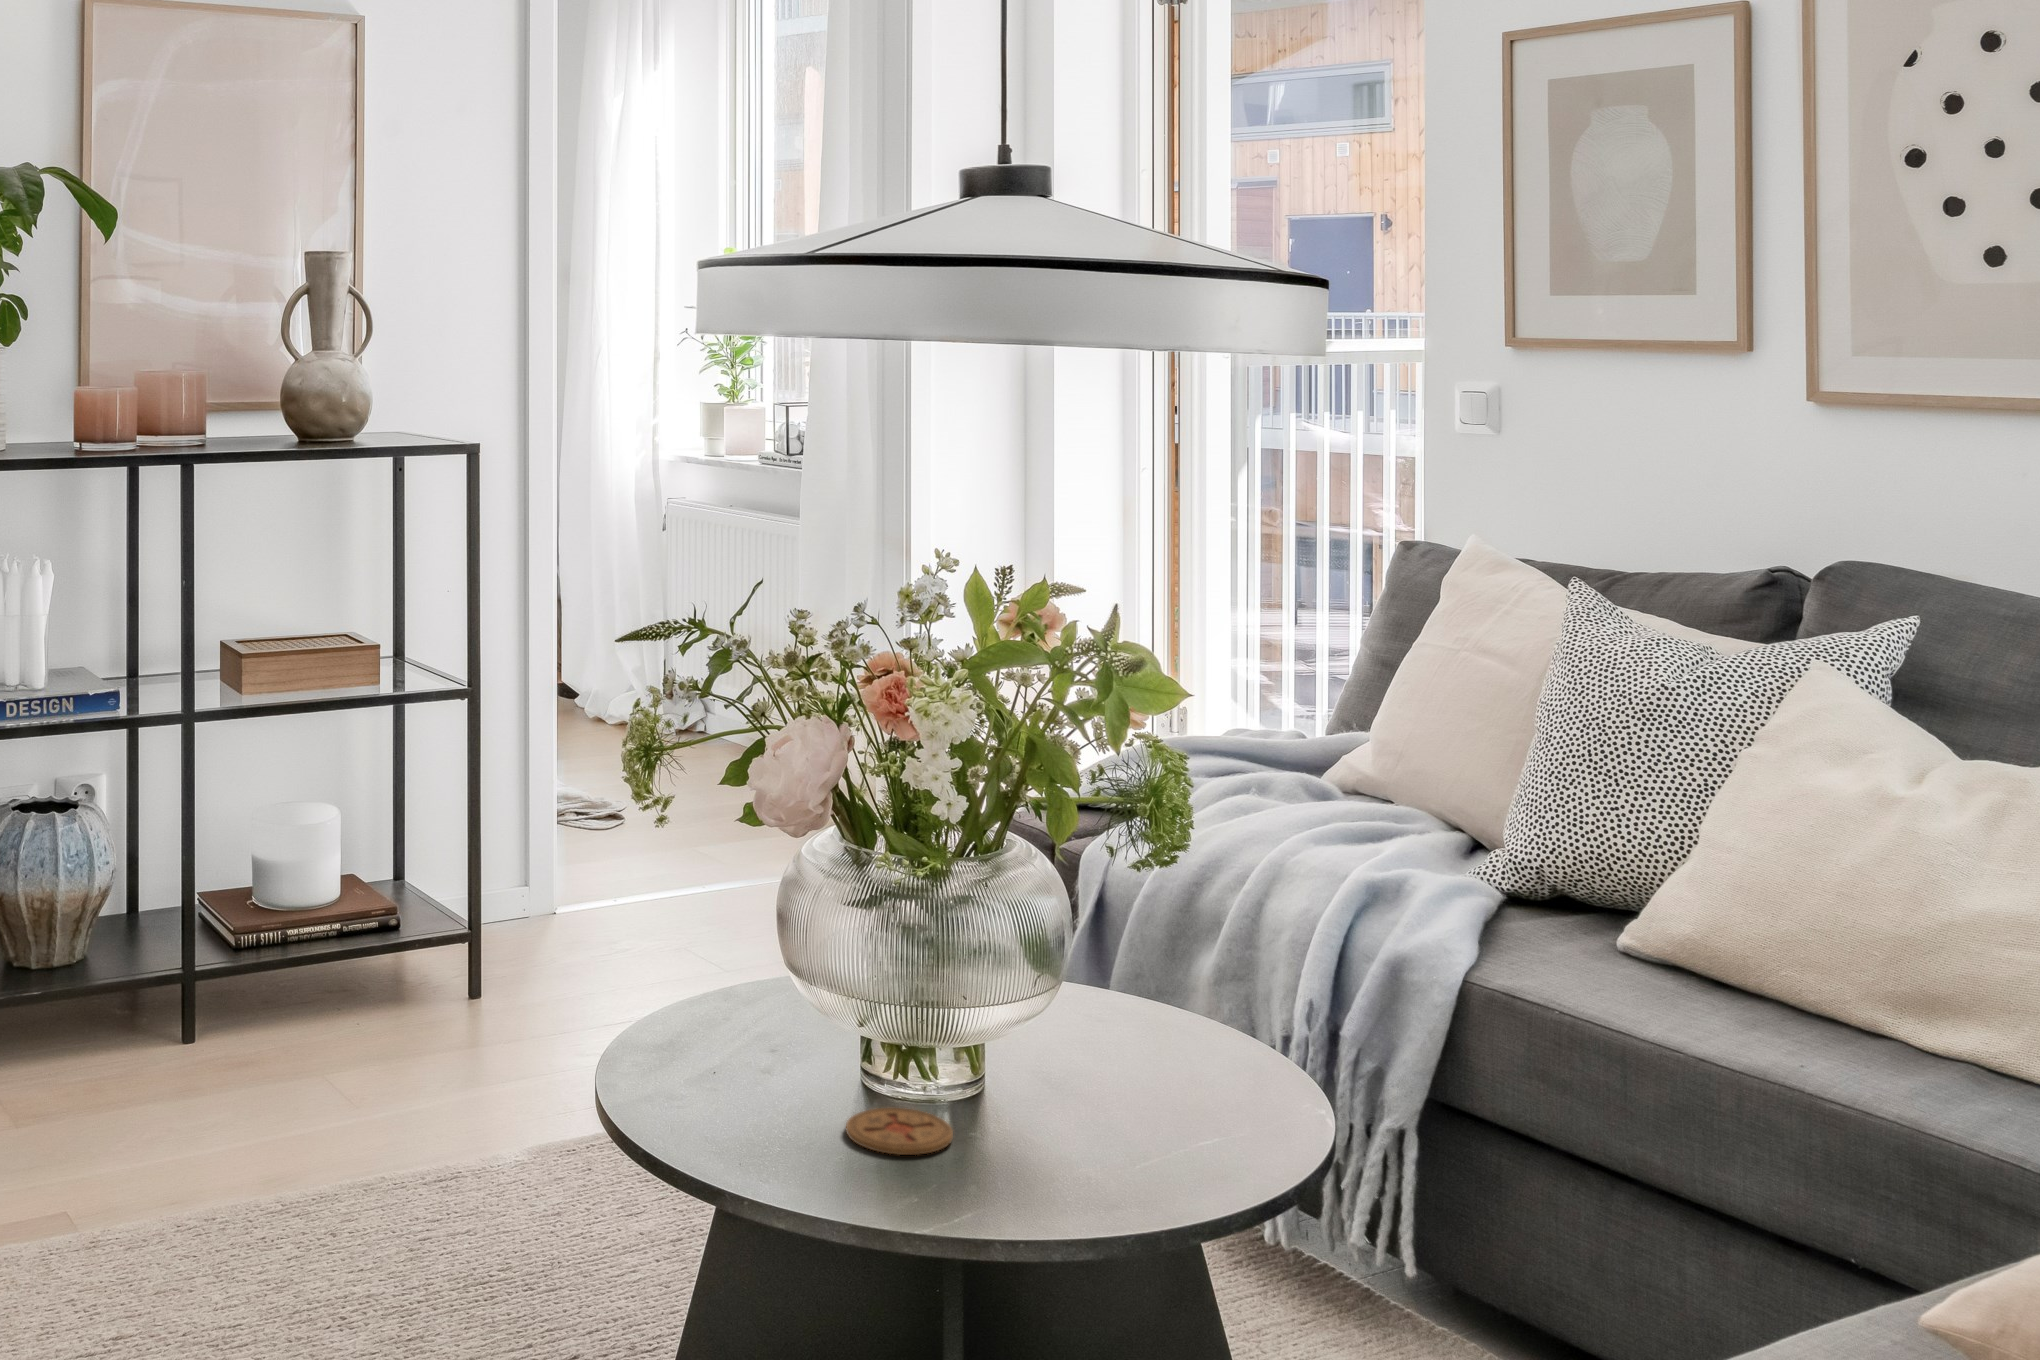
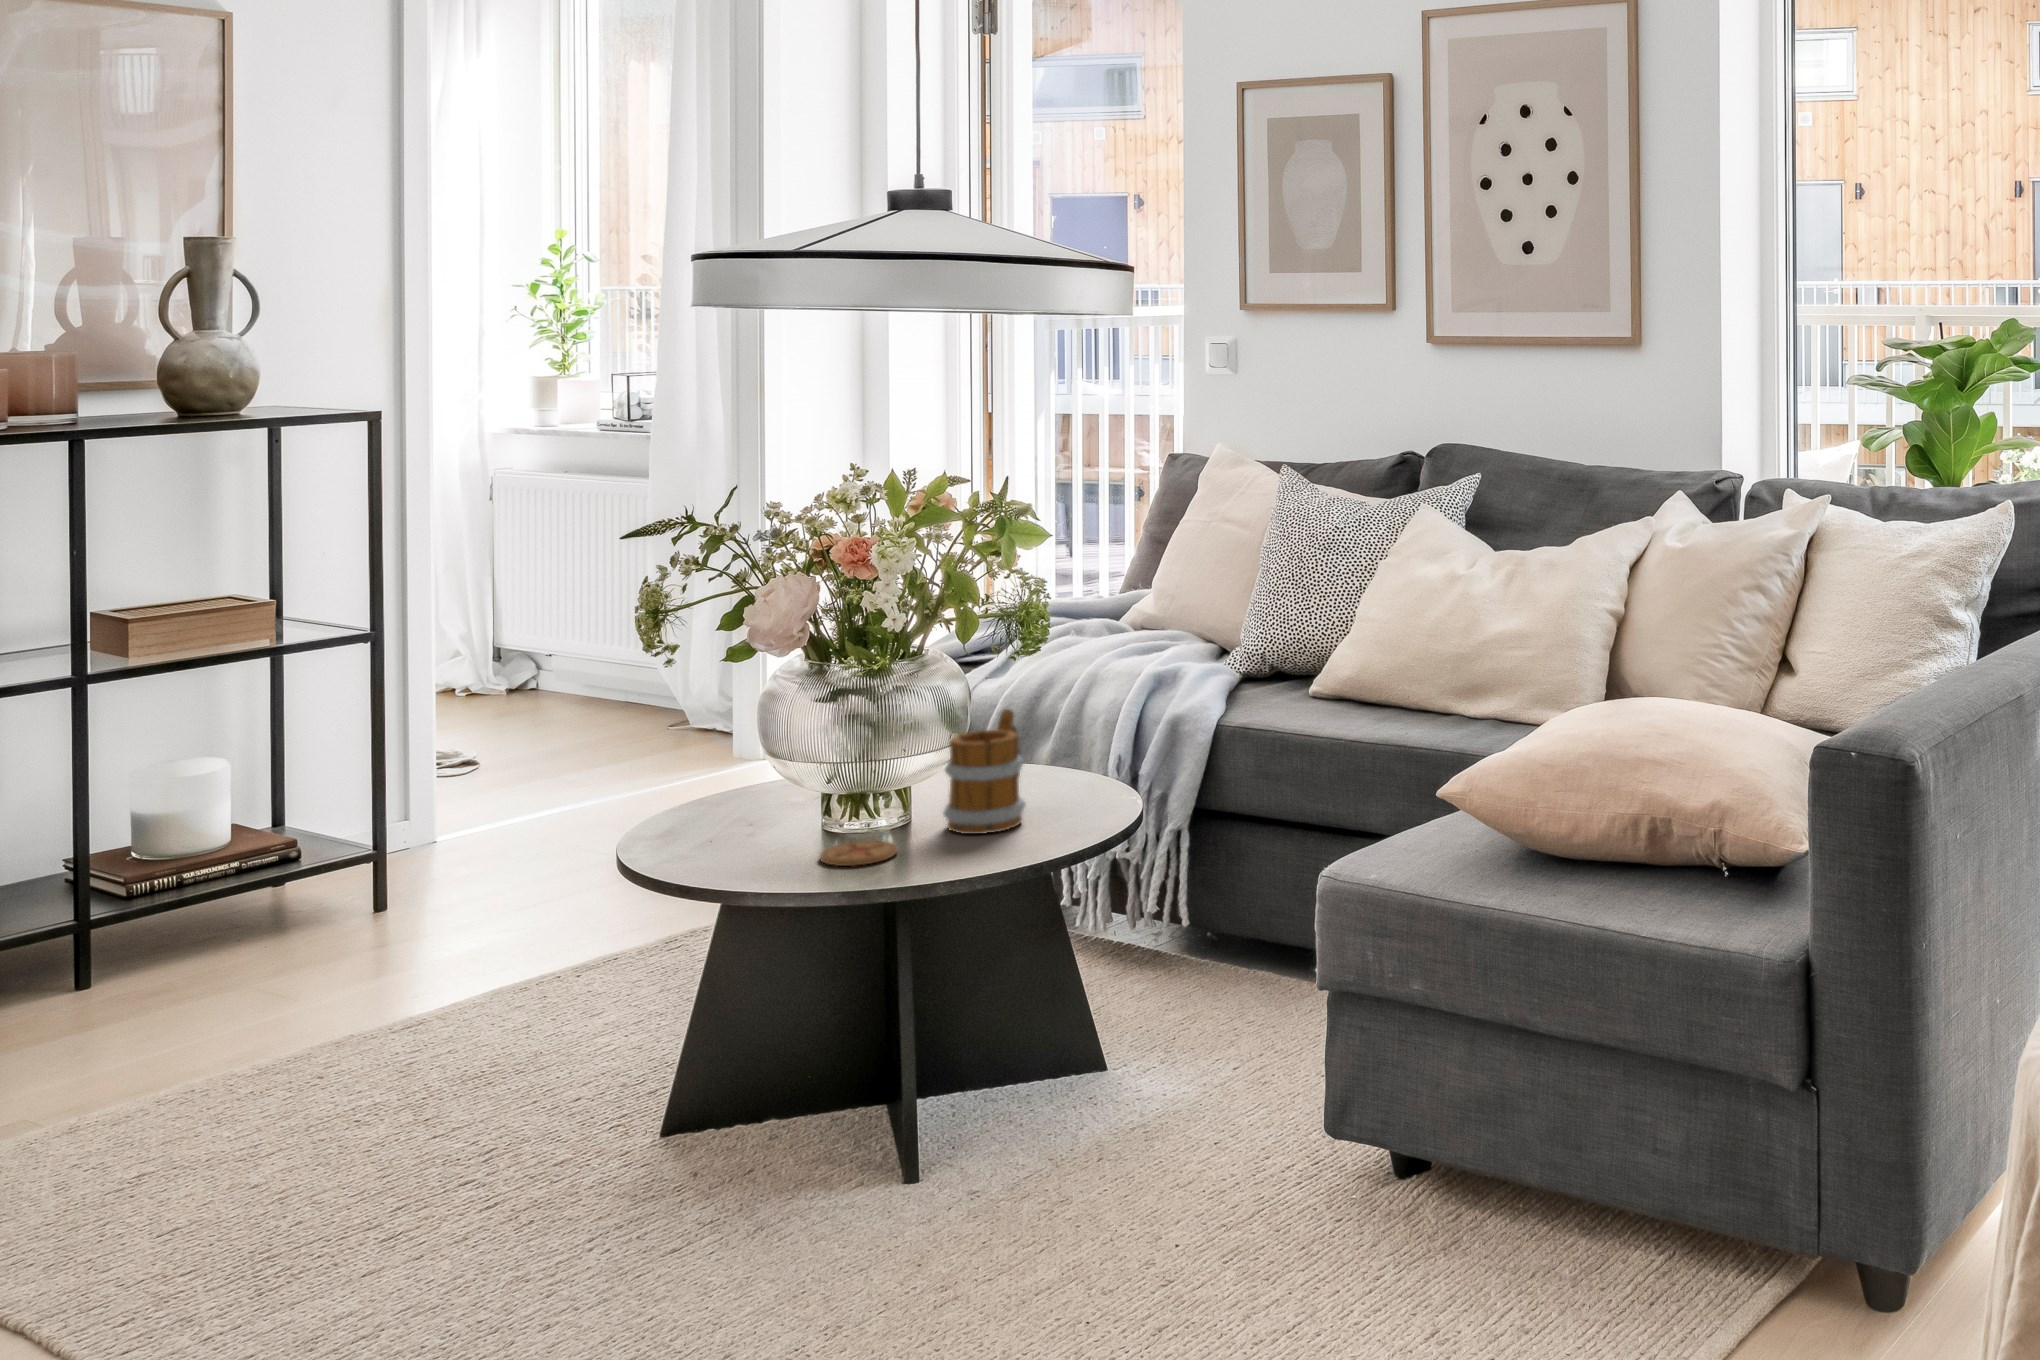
mug: none [1024,938,1147,1133] -> present [944,709,1025,834]

